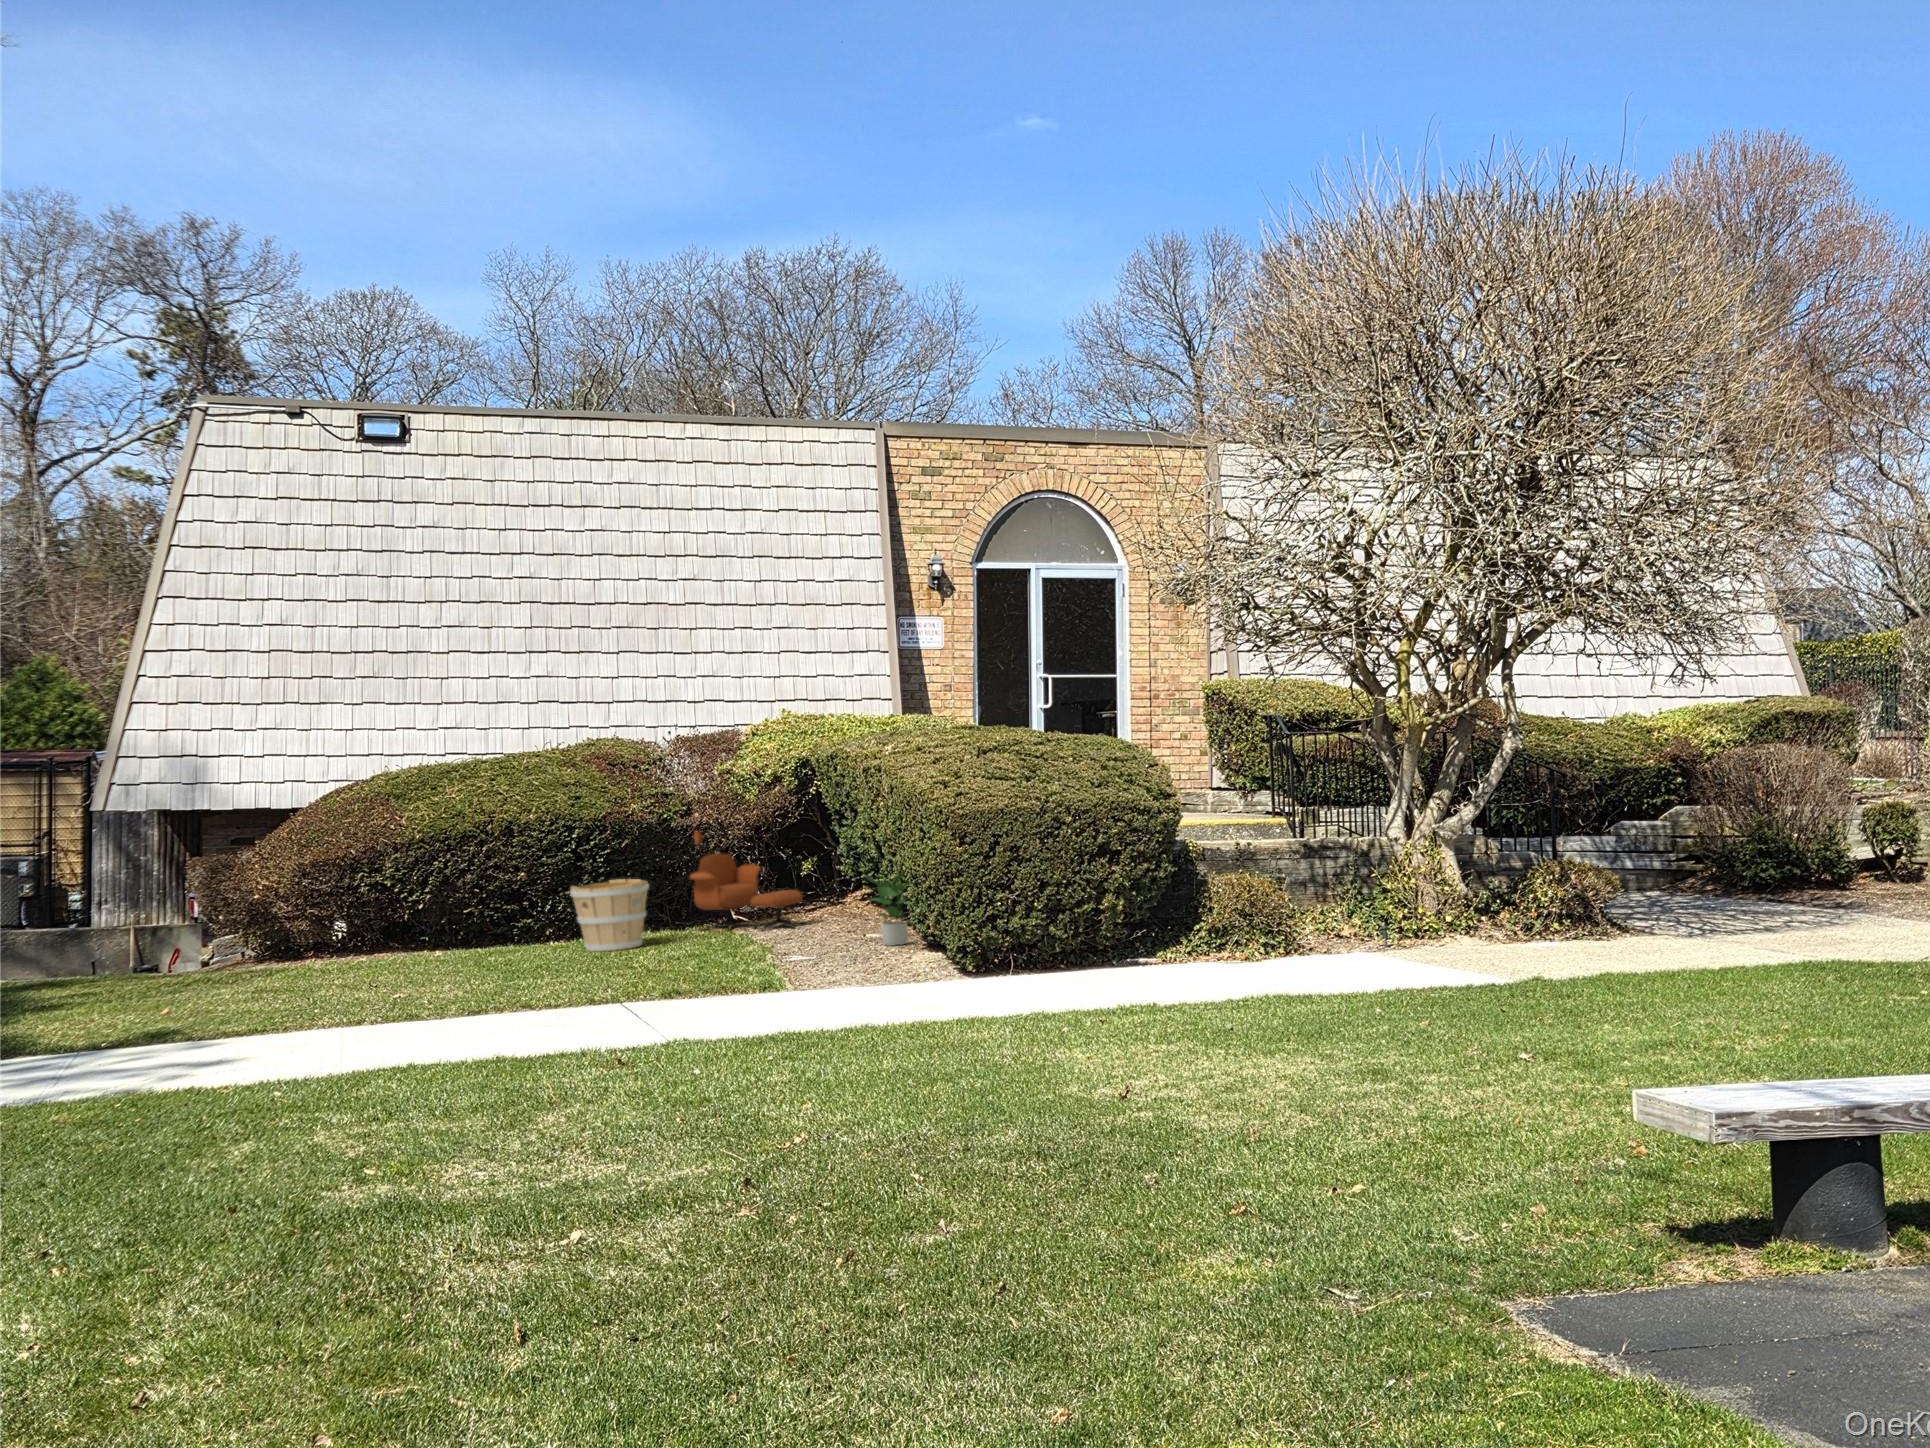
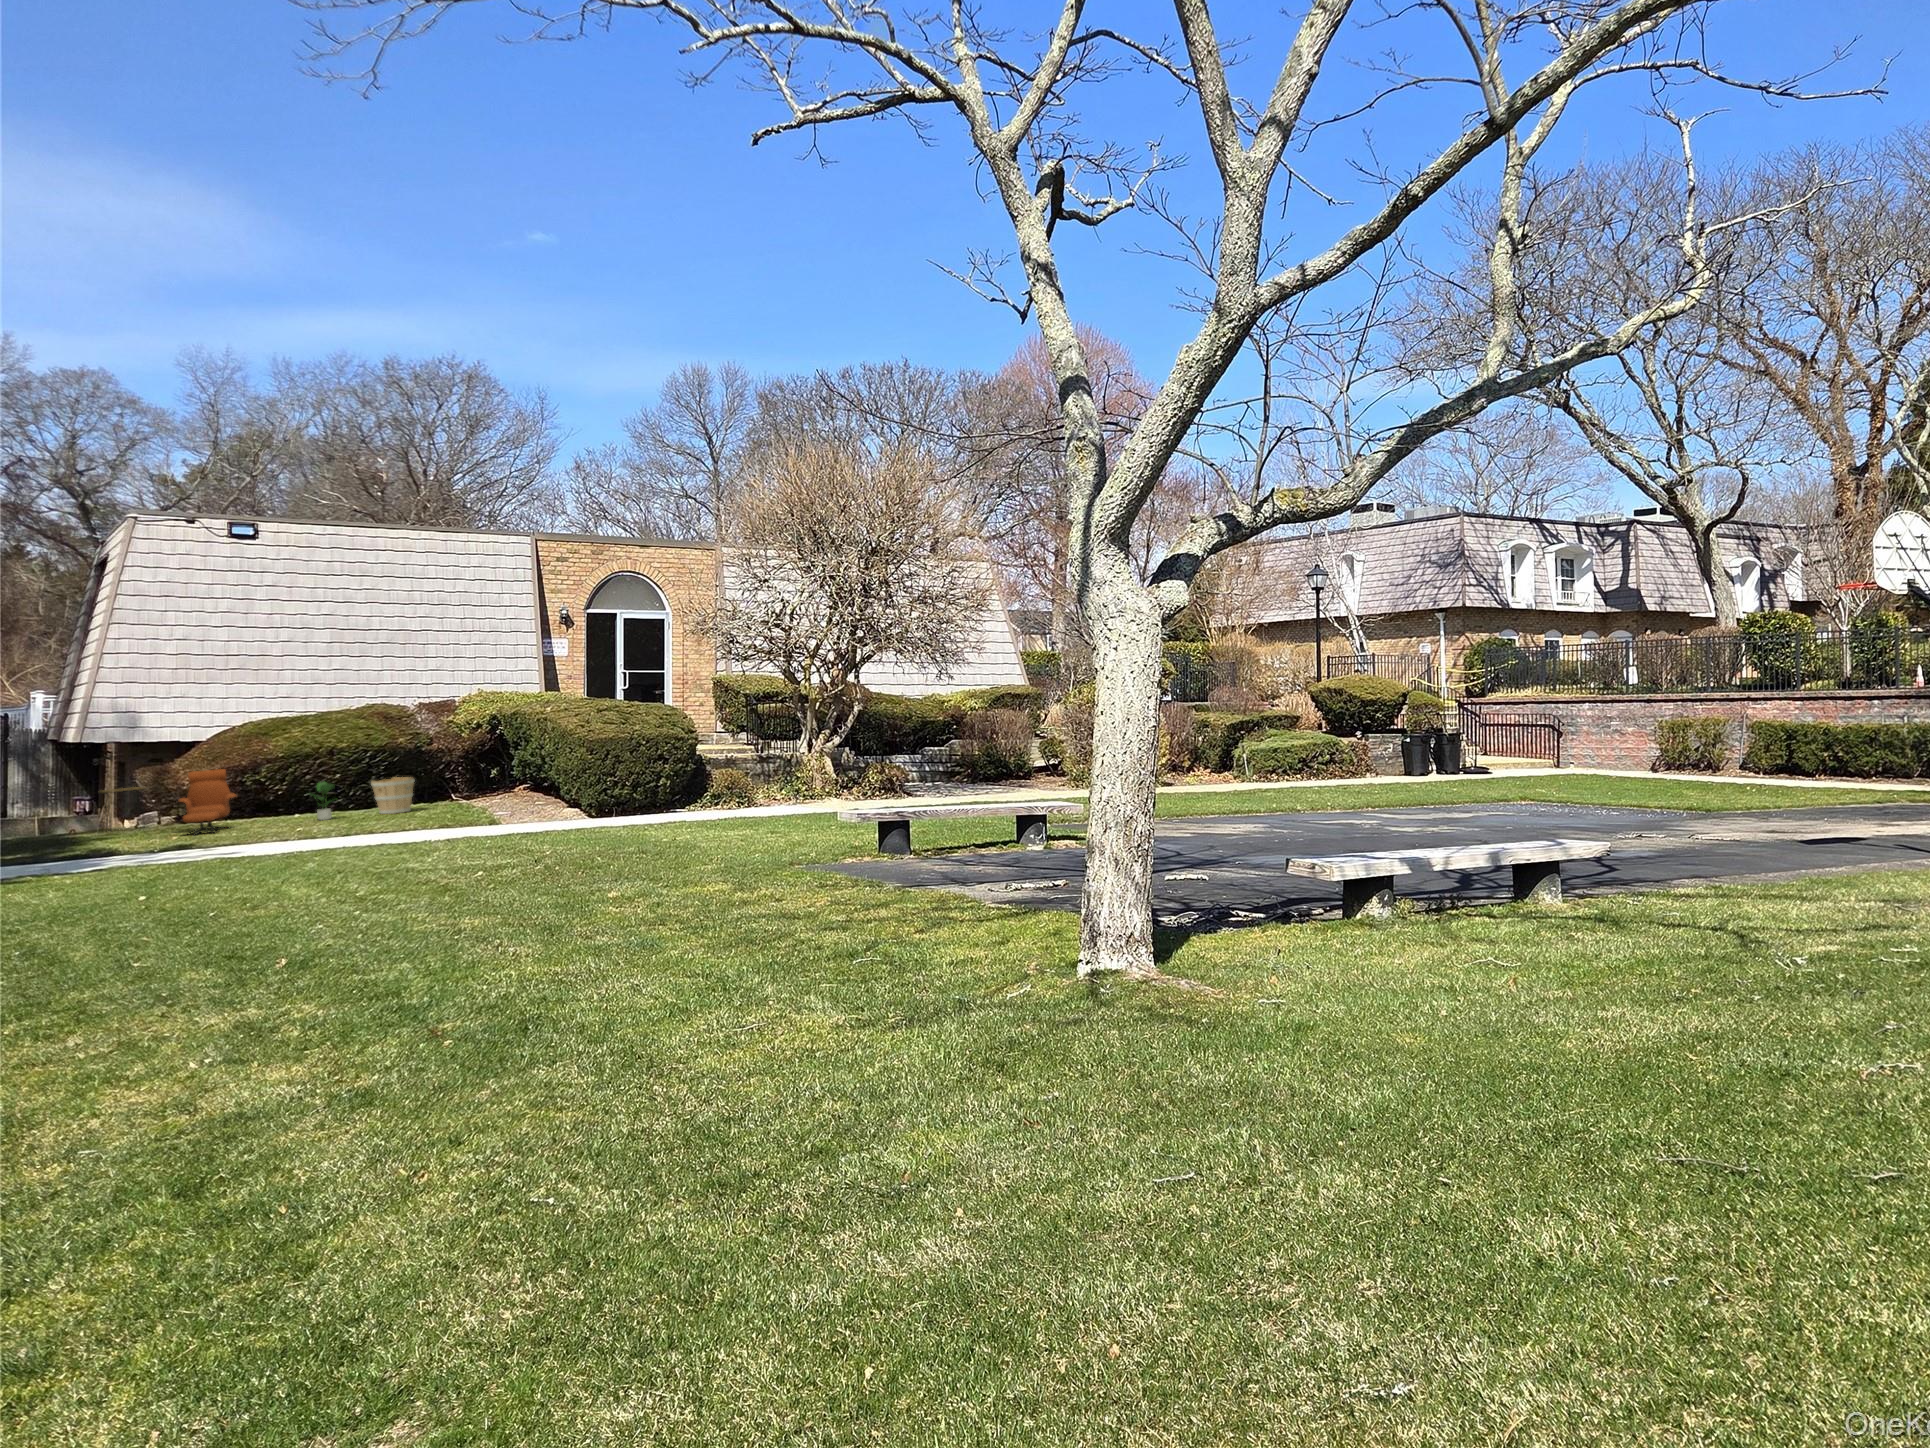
lounge chair: present [690,831,806,931] -> present [179,769,236,835]
potted plant: present [864,872,908,946] -> present [310,781,334,820]
side table: none [125,890,207,975] -> present [99,787,147,830]

